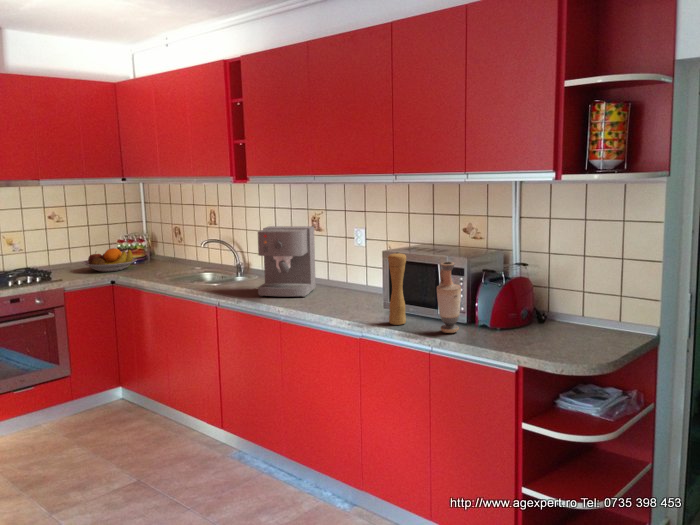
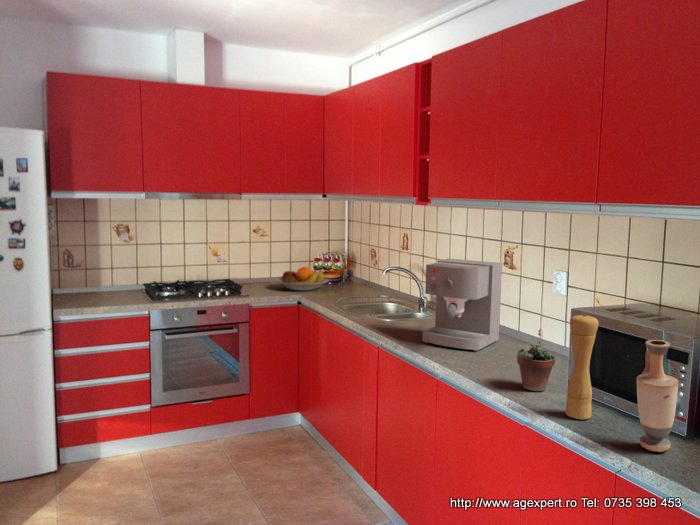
succulent plant: none [347,269,373,314] -> present [517,329,555,391]

